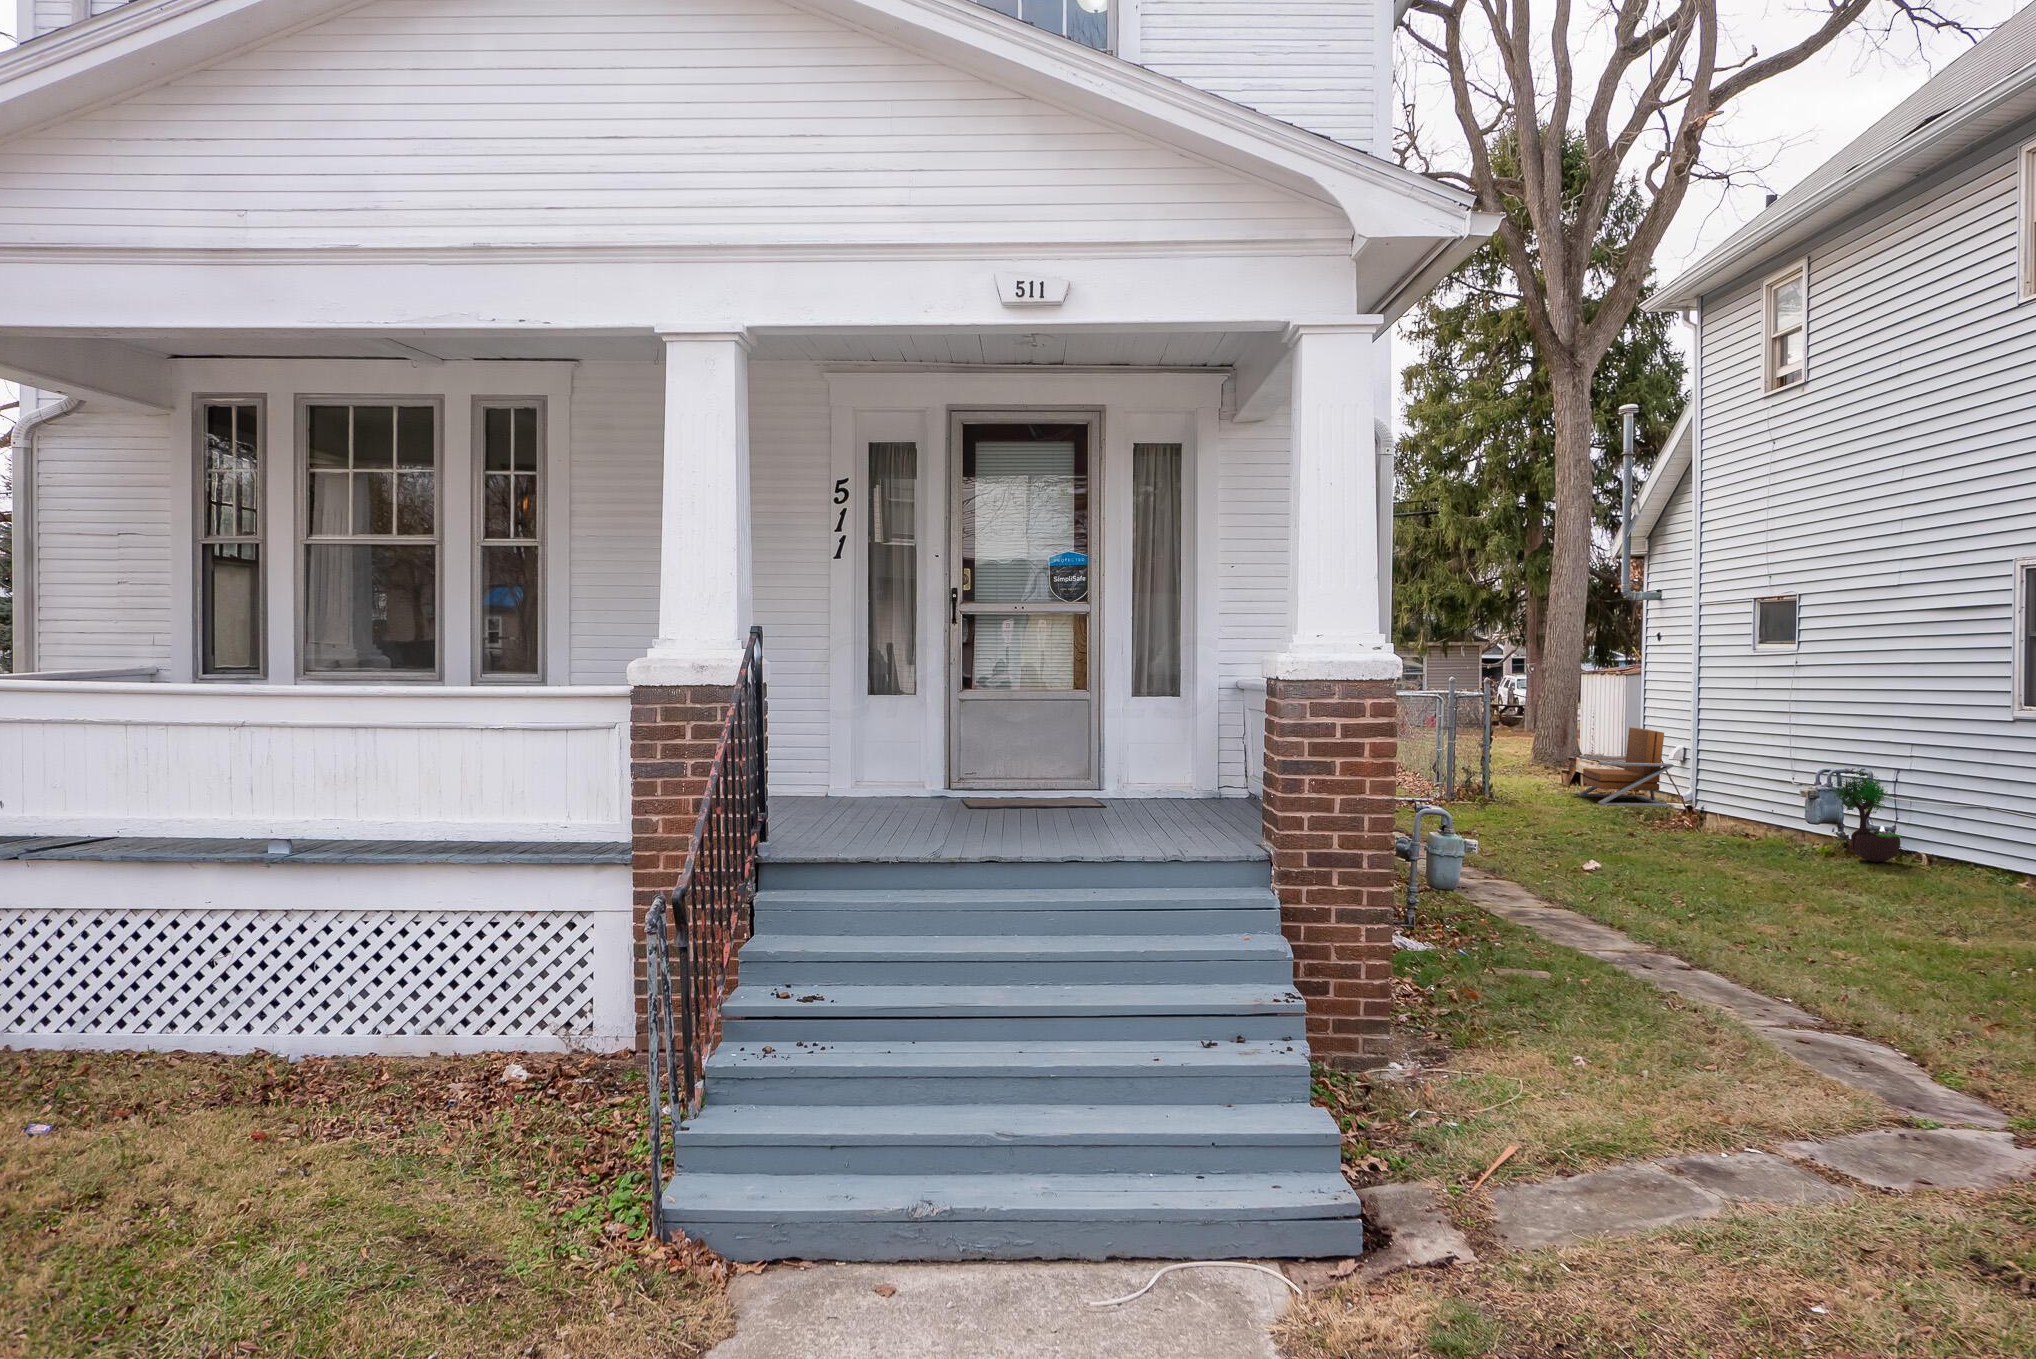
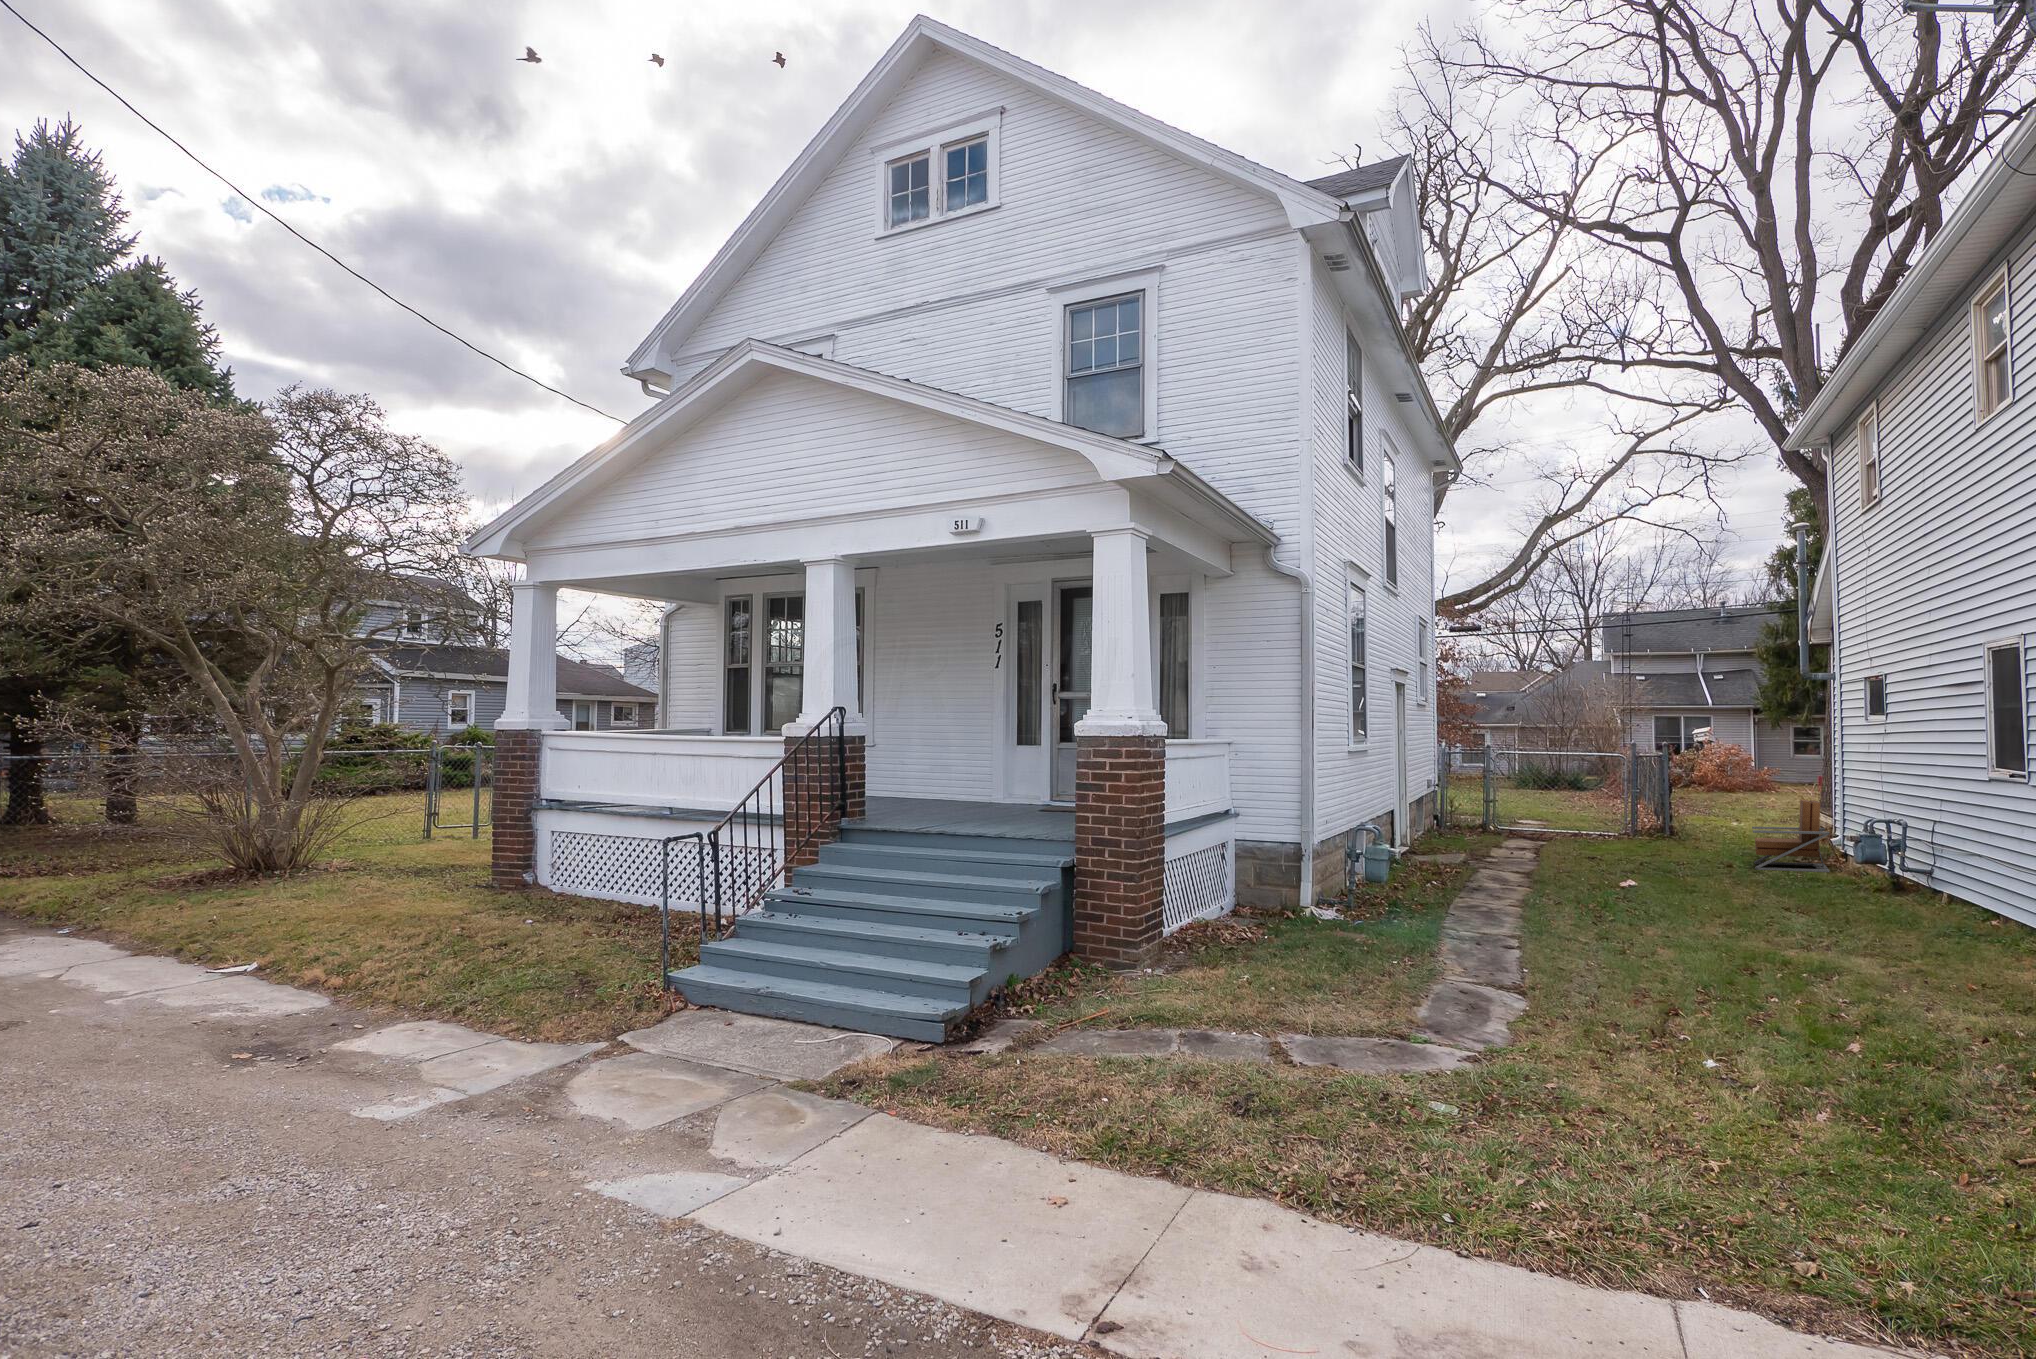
potted tree: present [1828,773,1900,862] -> none [1861,823,1936,911]

